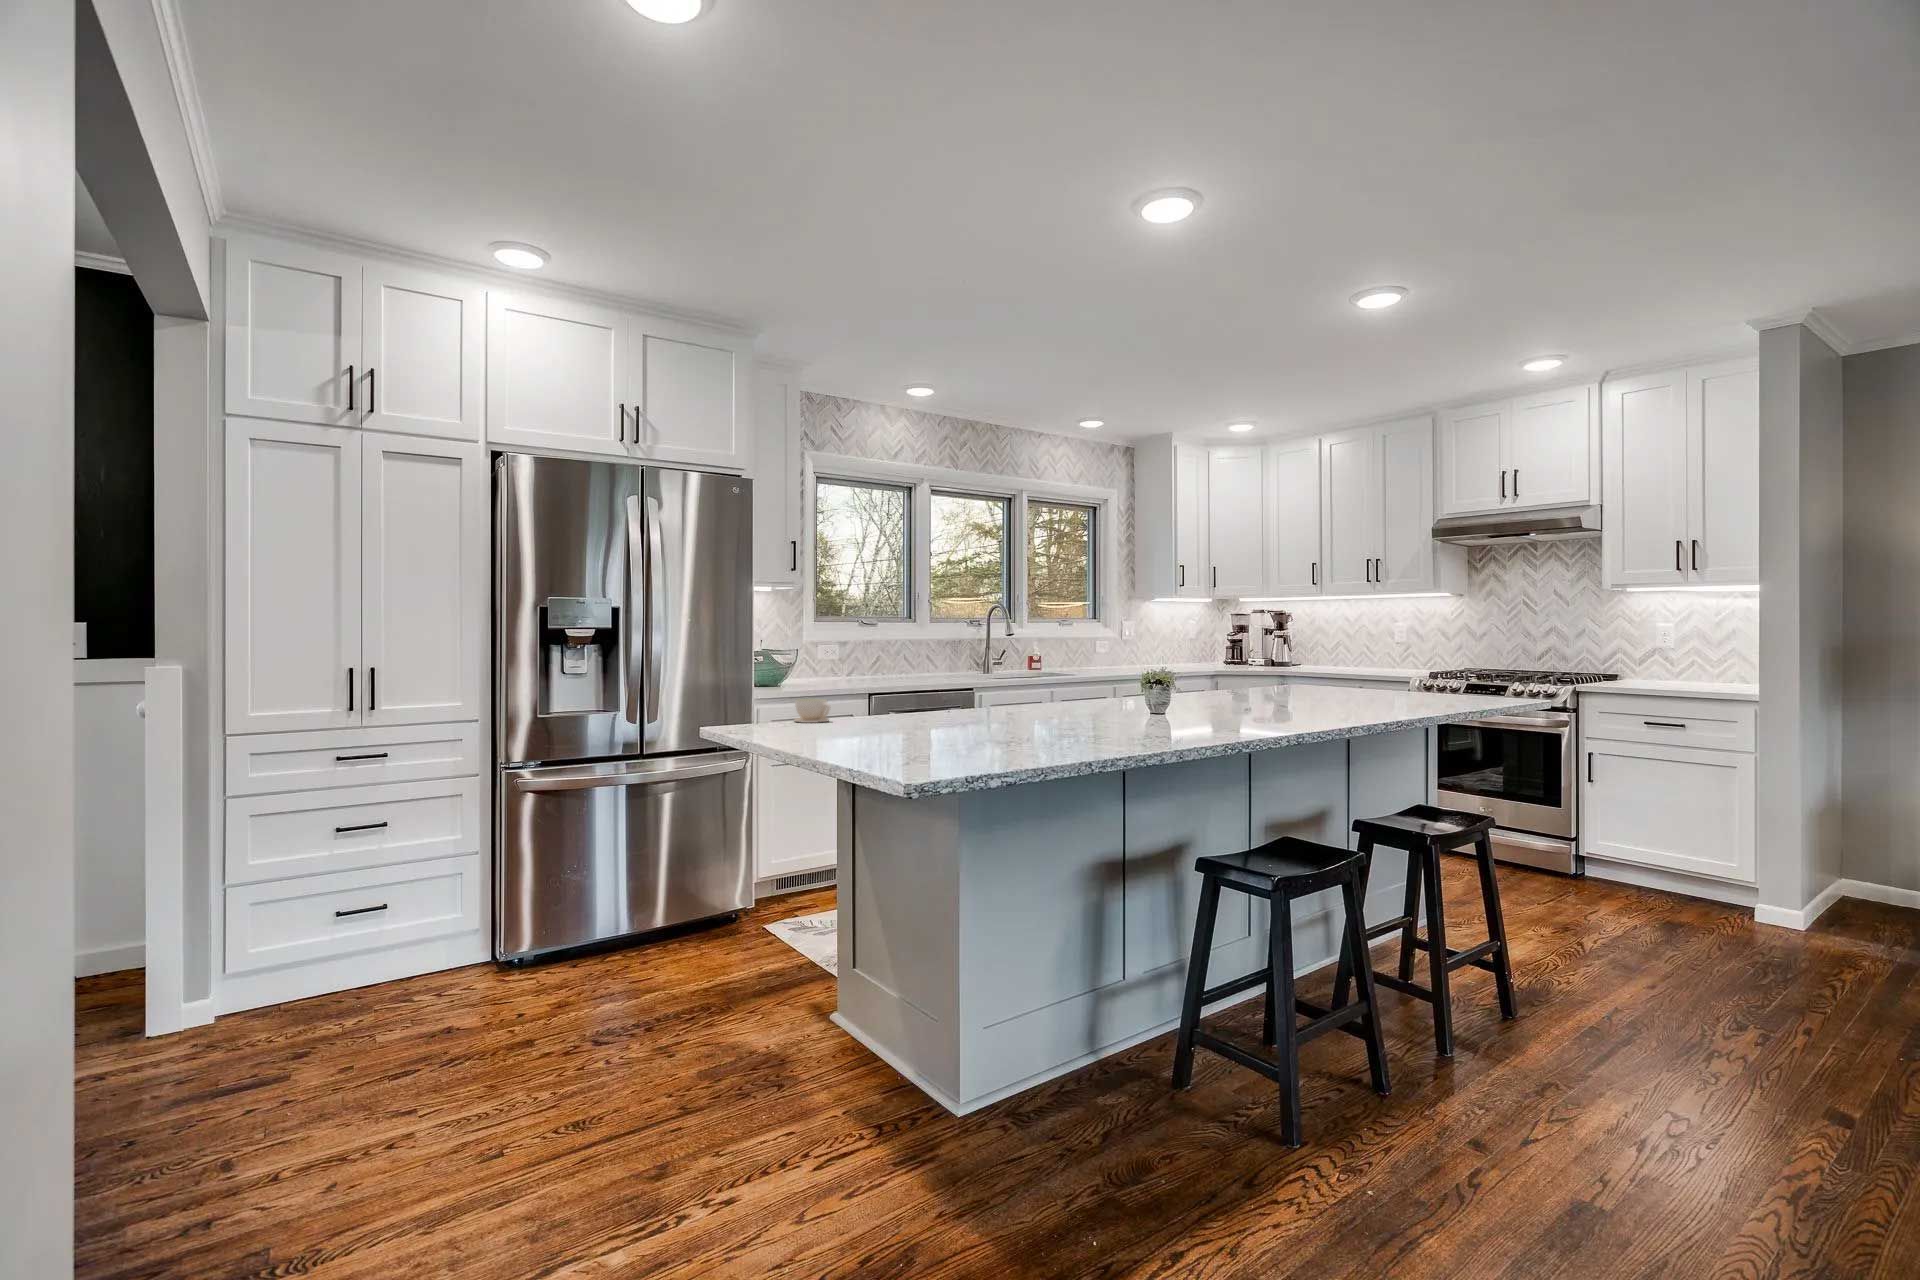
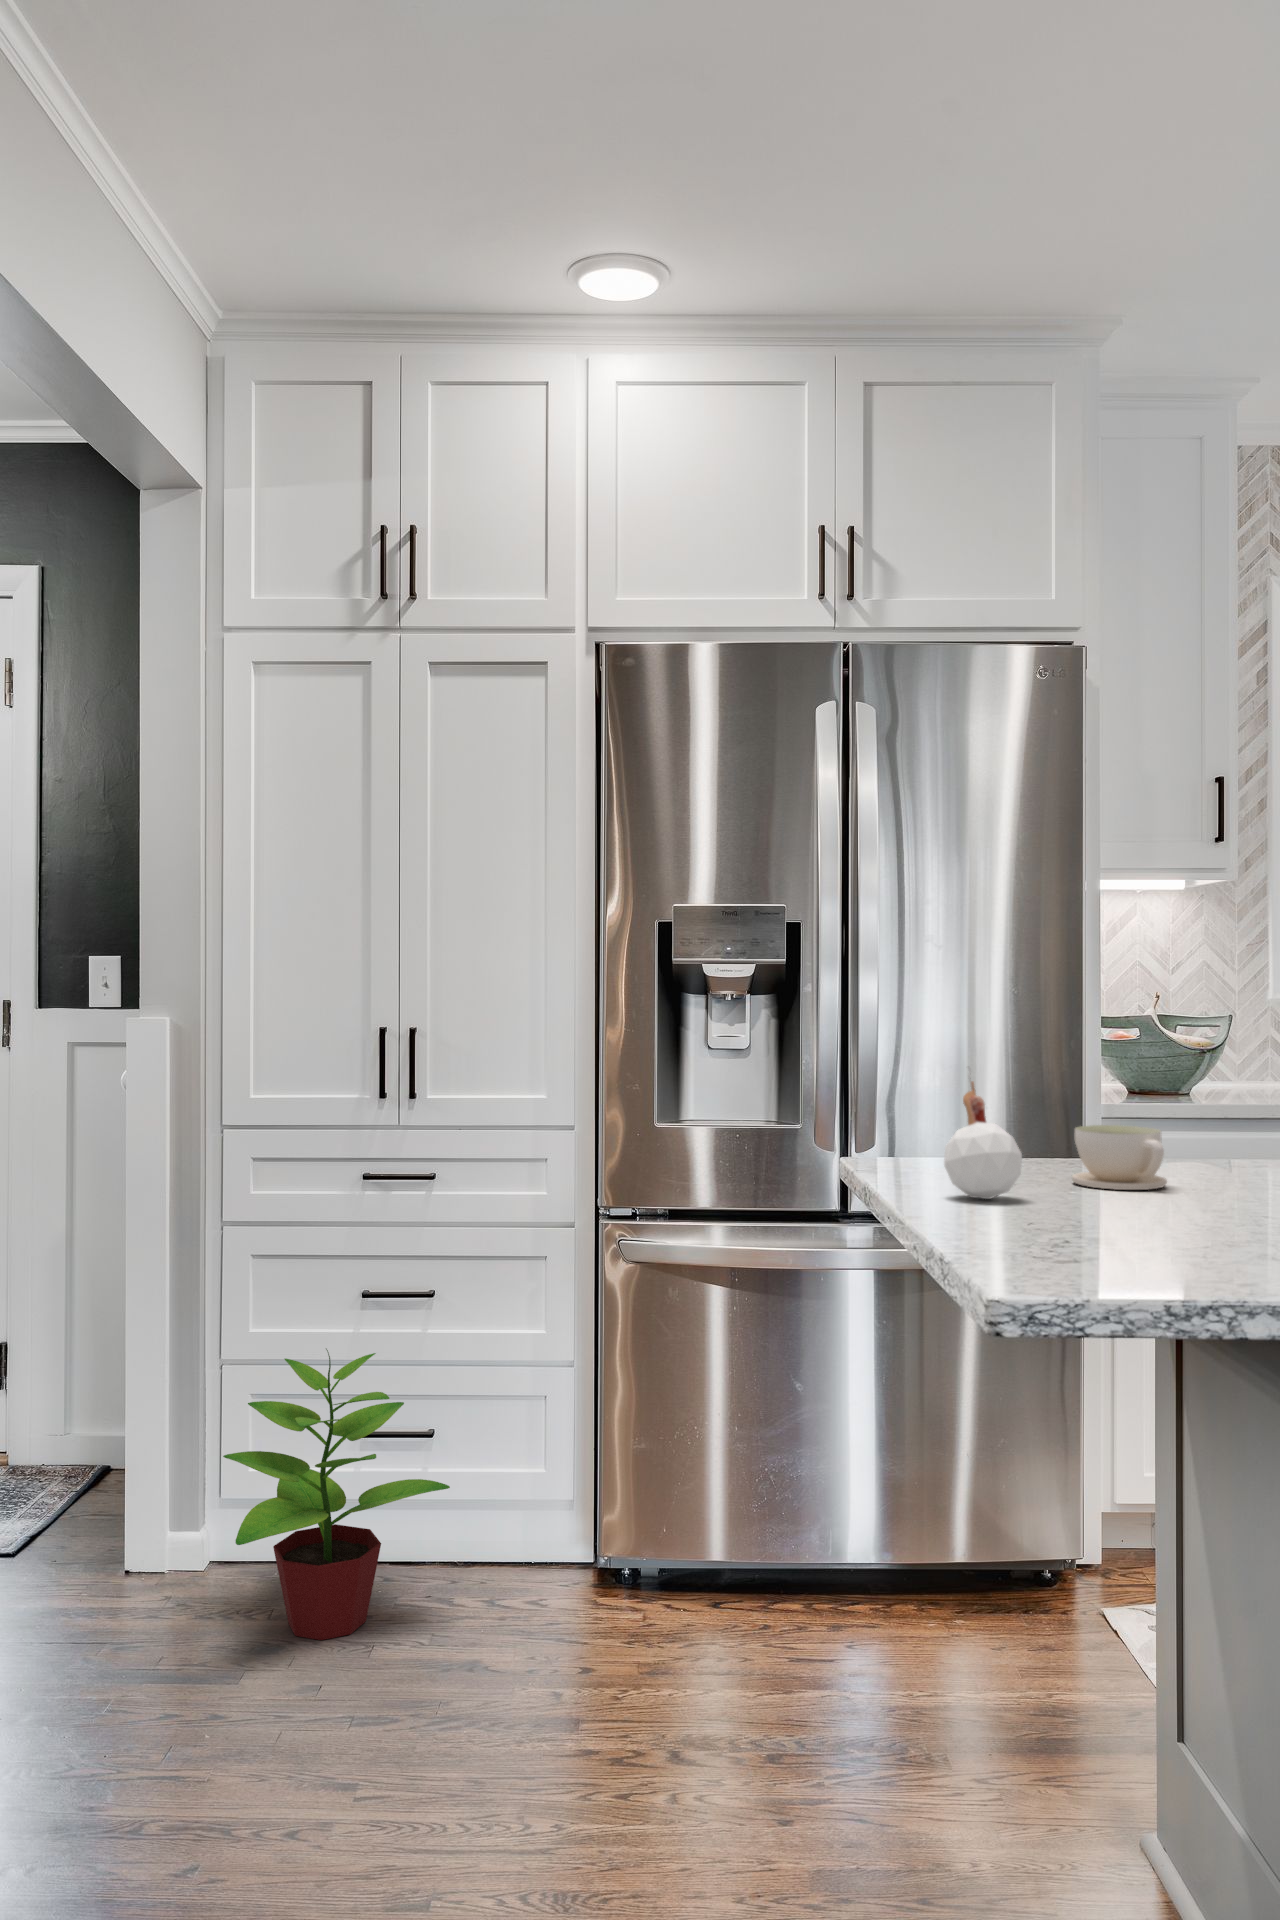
candle: none [759,677,789,728] -> present [944,1069,1022,1199]
potted plant: none [259,860,423,1030] -> present [223,1349,450,1640]

